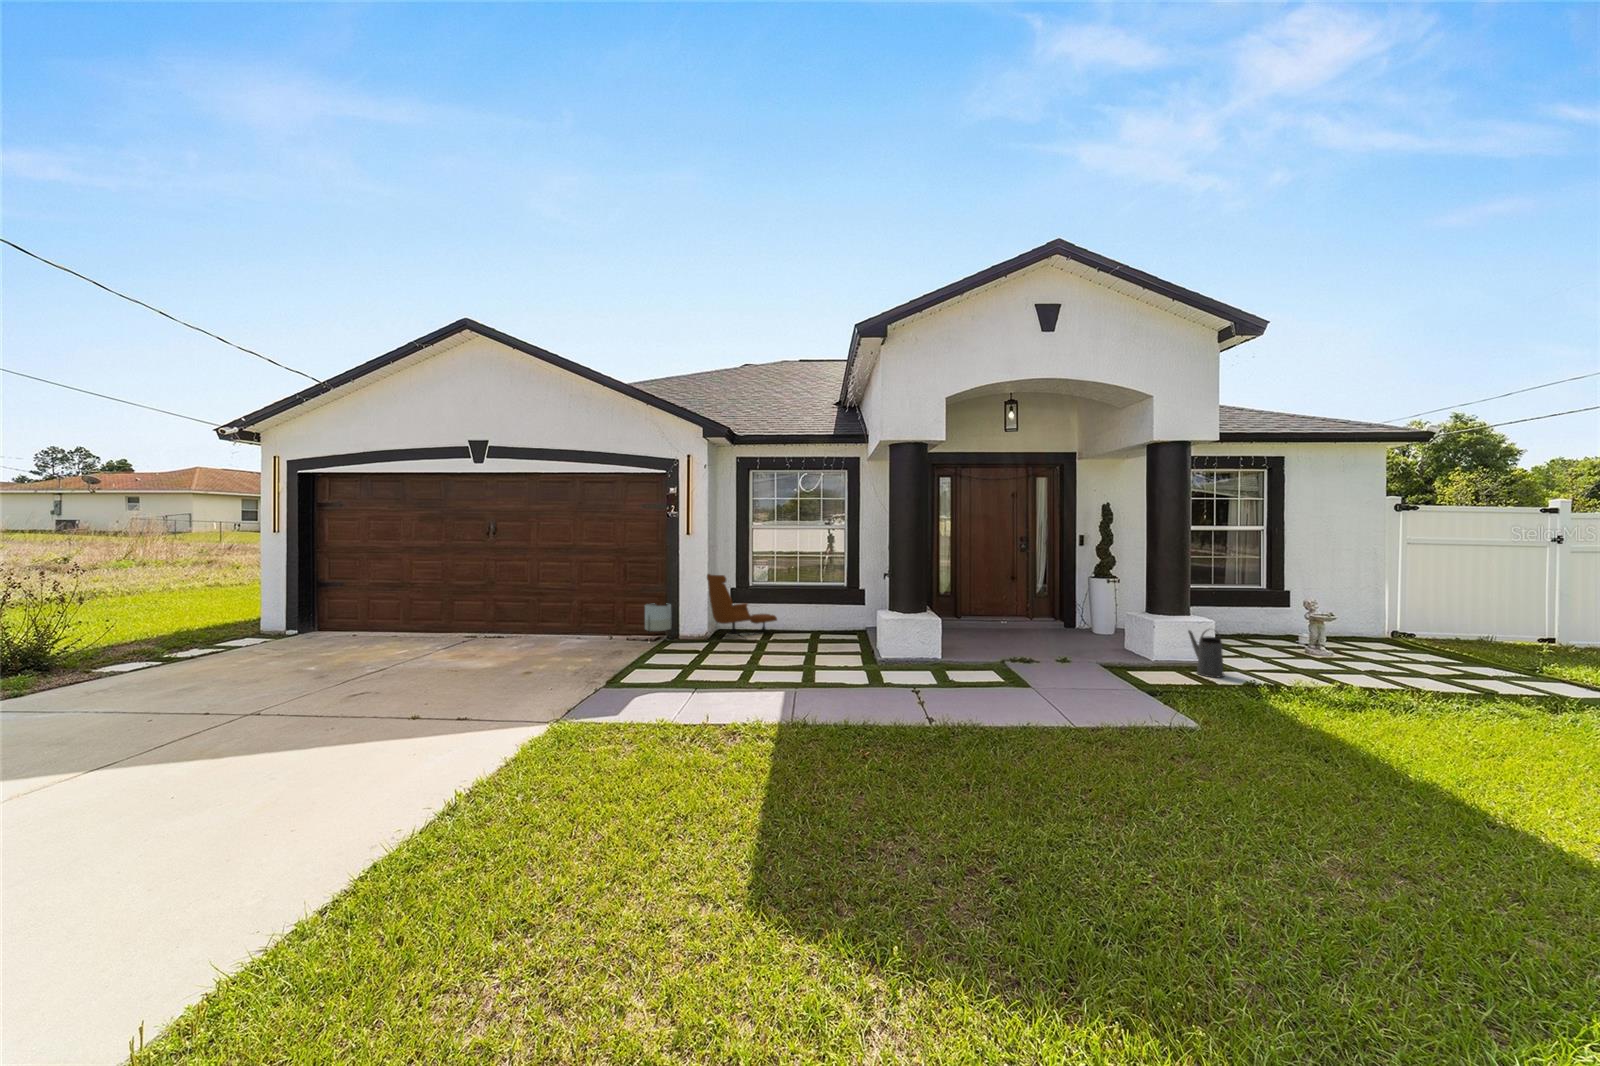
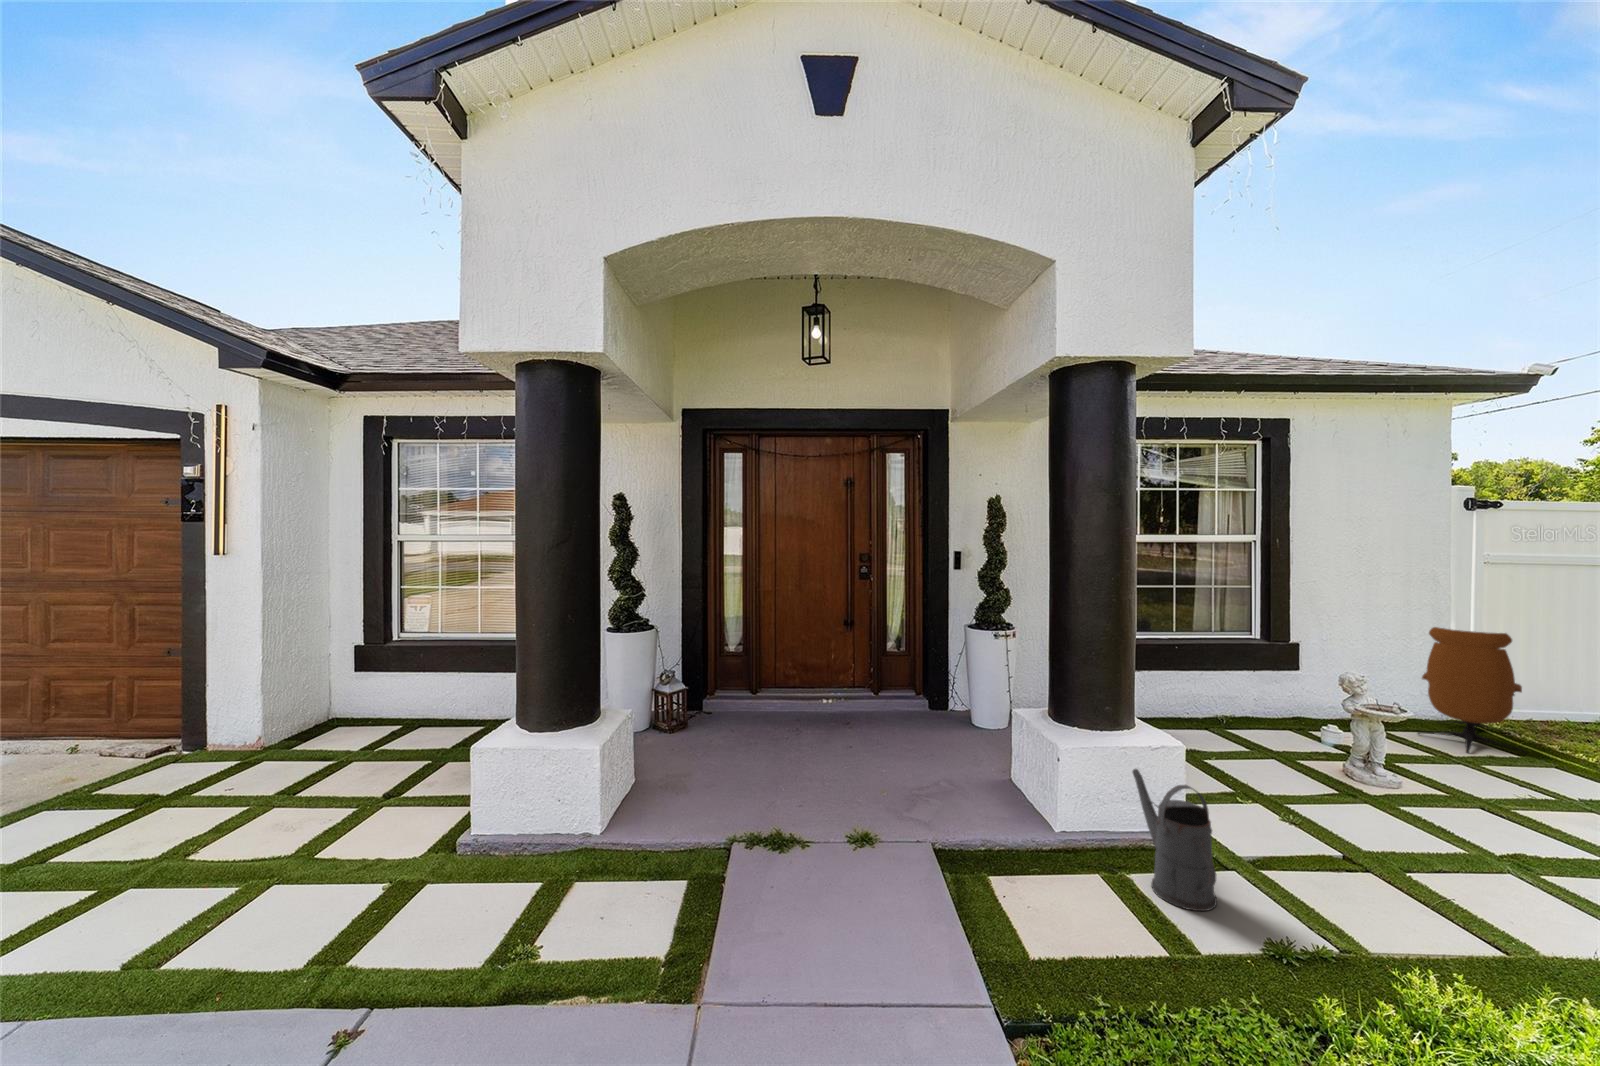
lounge chair: present [707,574,777,637] -> present [1418,627,1527,754]
planter: present [645,604,672,632] -> none [101,685,175,769]

